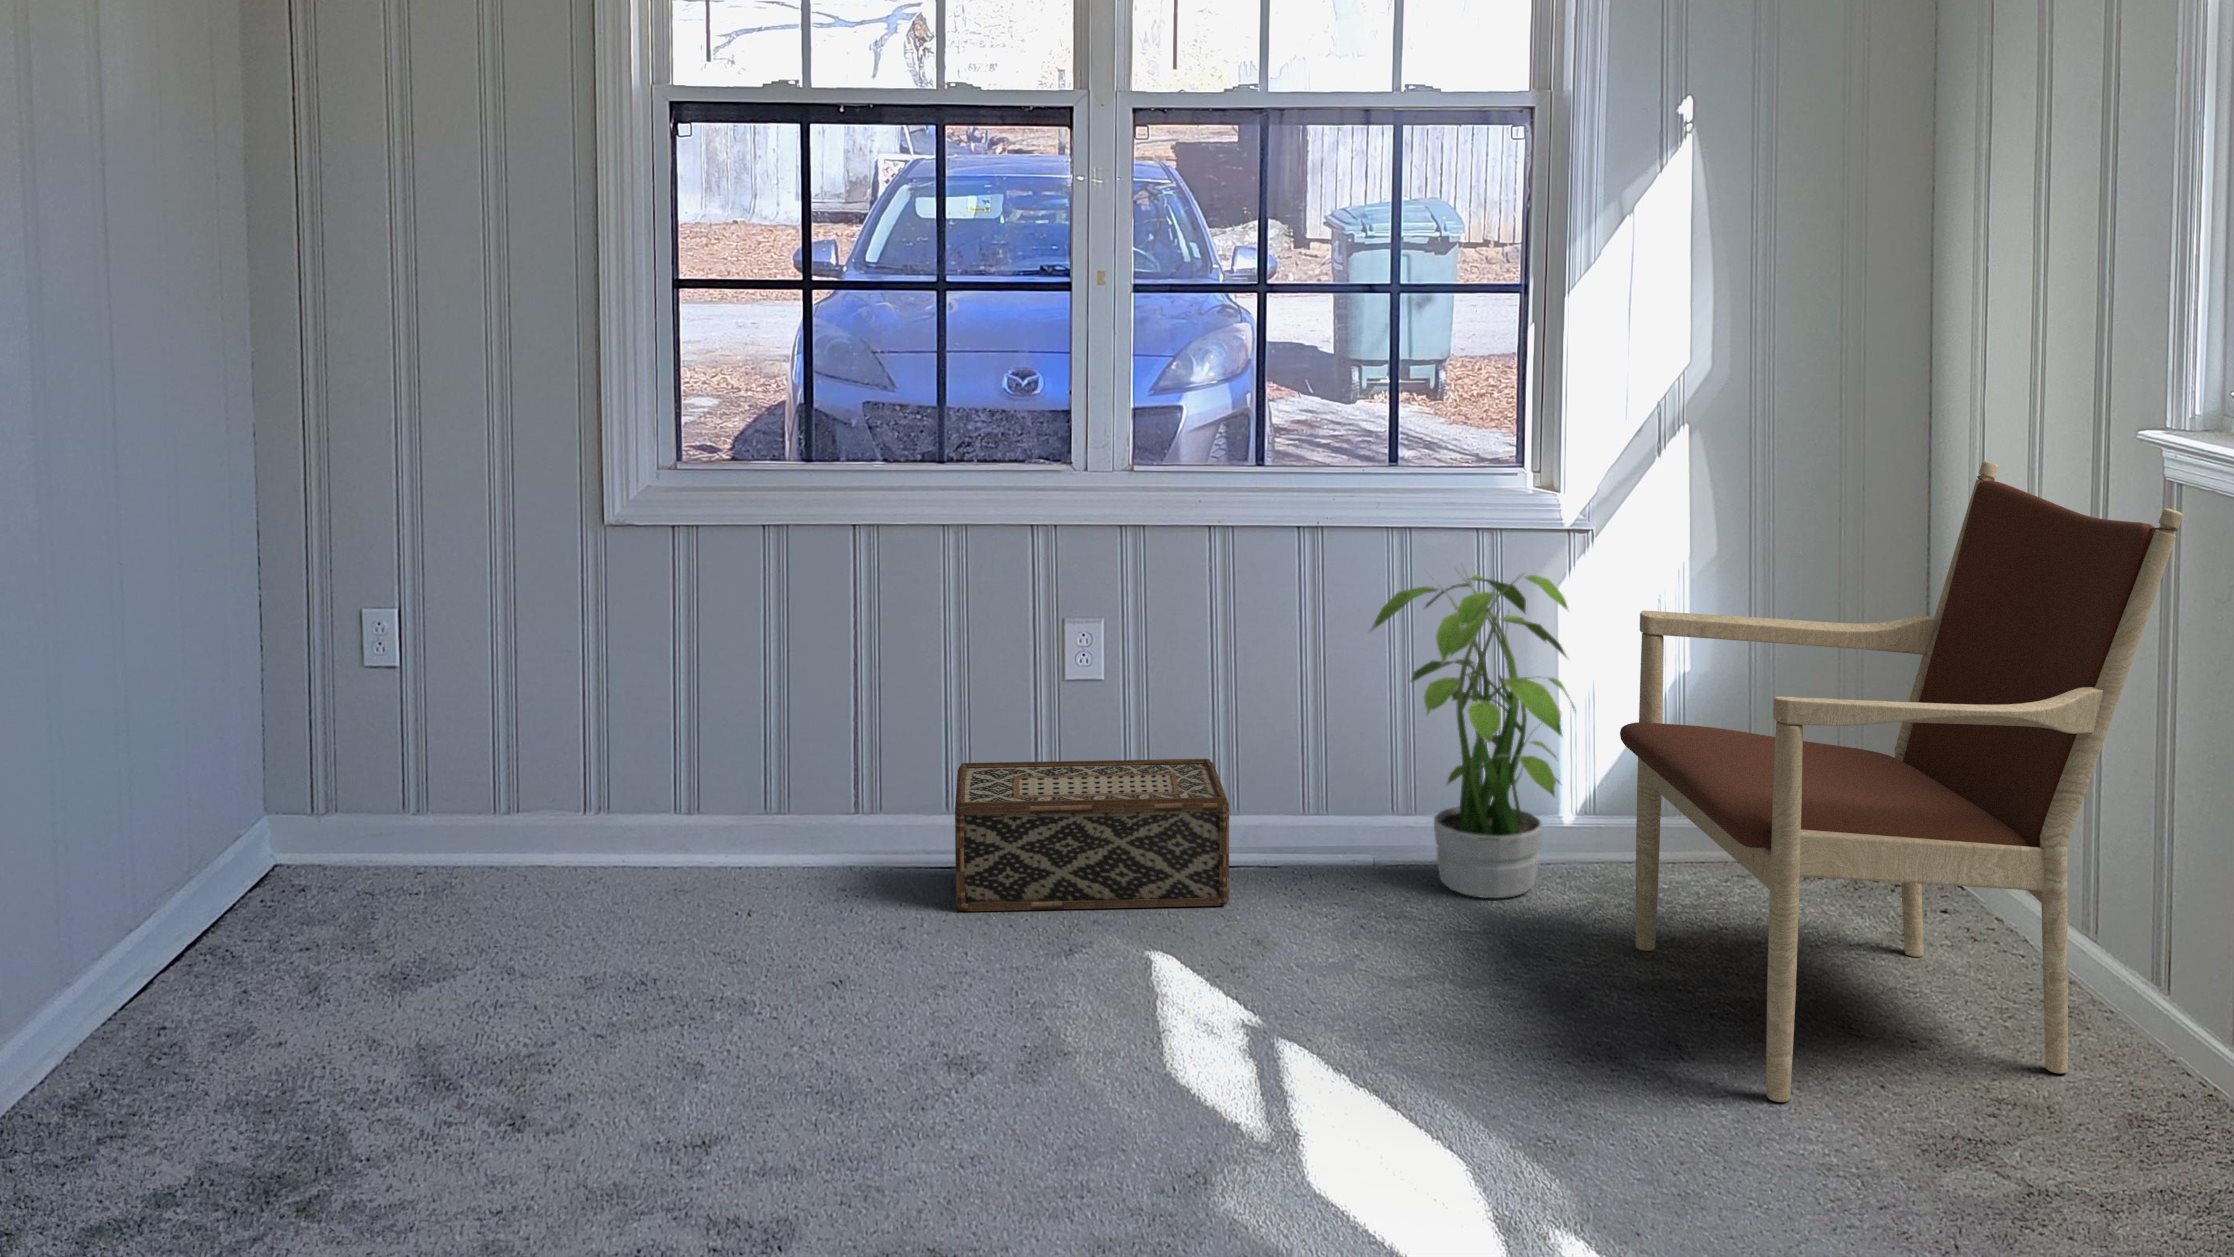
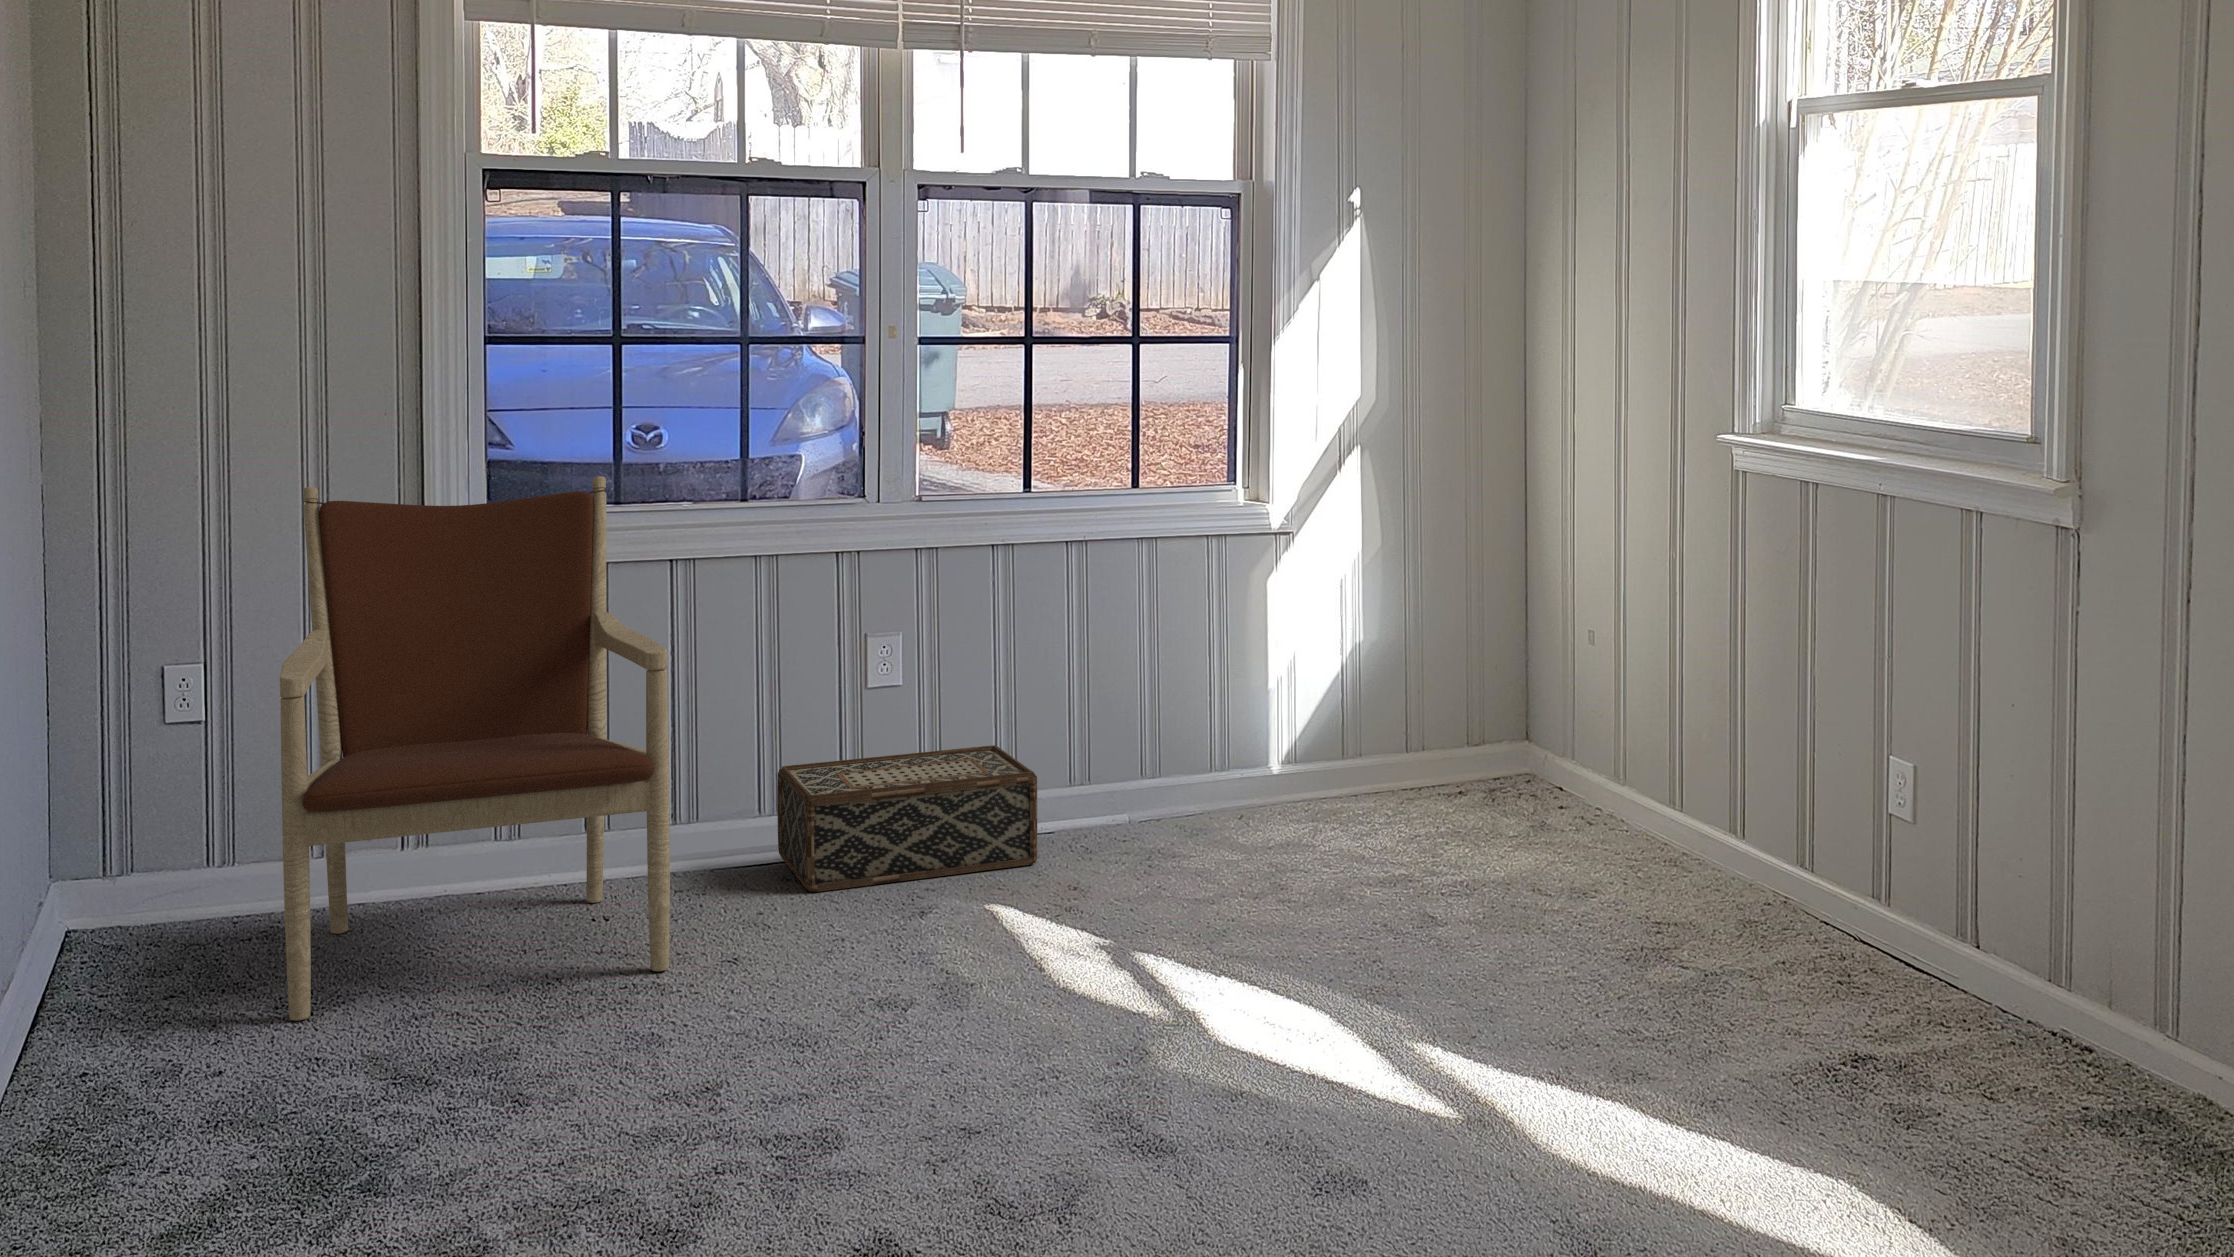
armchair: present [1620,461,2183,1102] -> present [280,476,670,1021]
potted plant: present [1370,573,1575,898] -> none [1136,565,1303,837]

